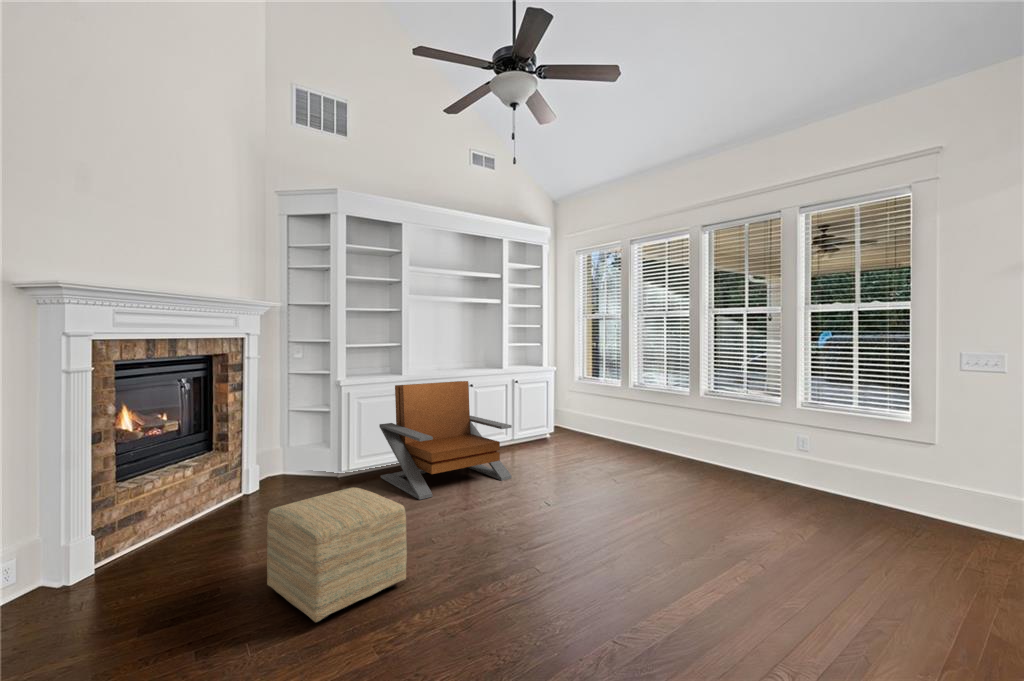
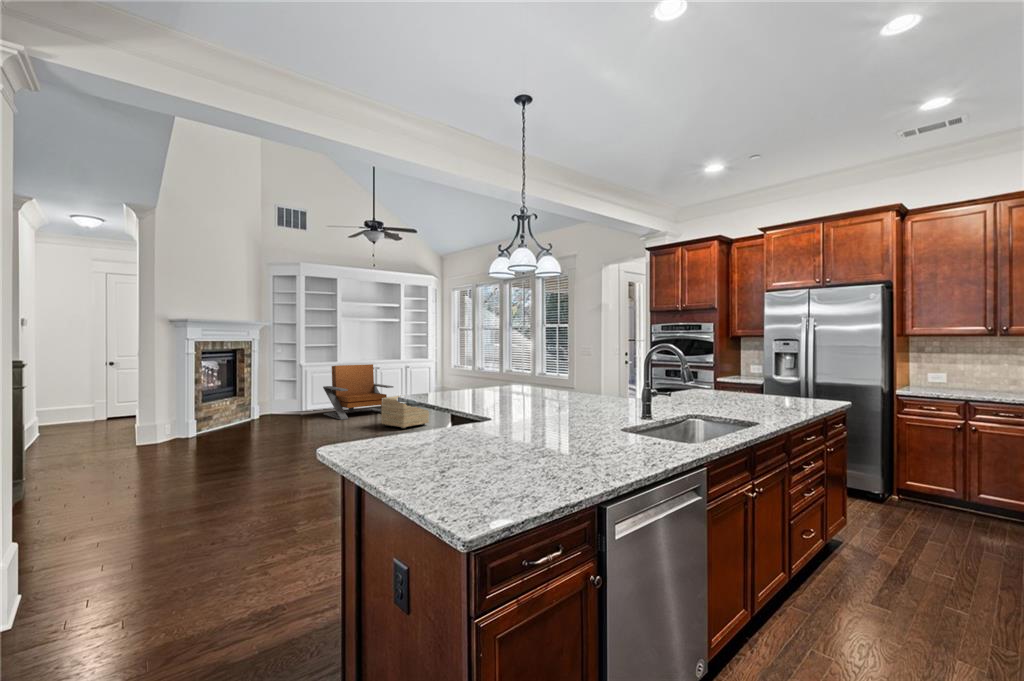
ottoman: present [267,488,407,622] -> present [381,396,429,429]

